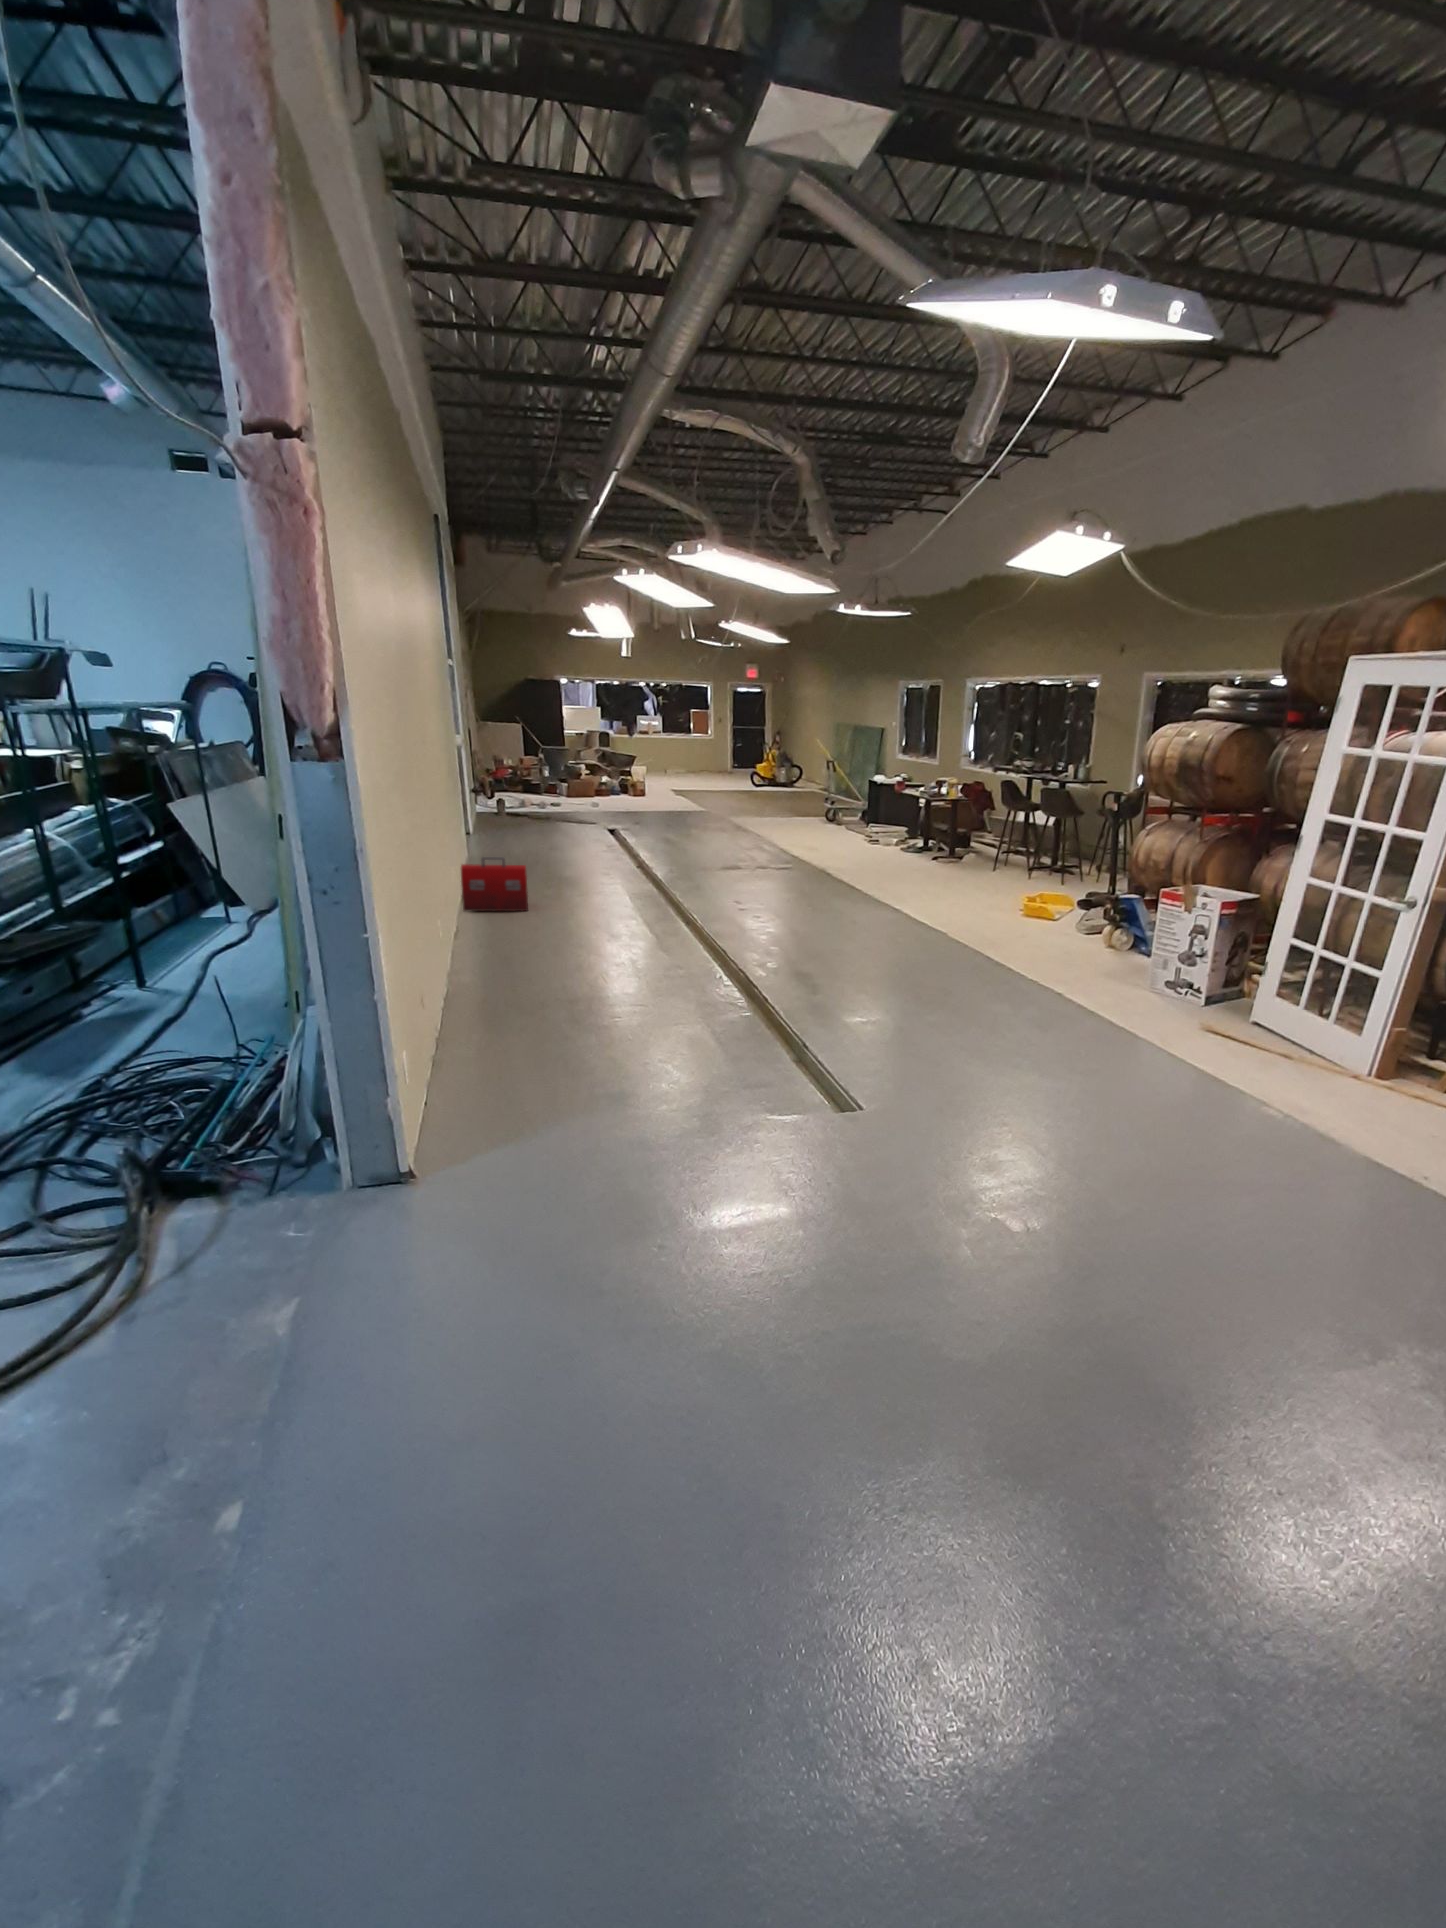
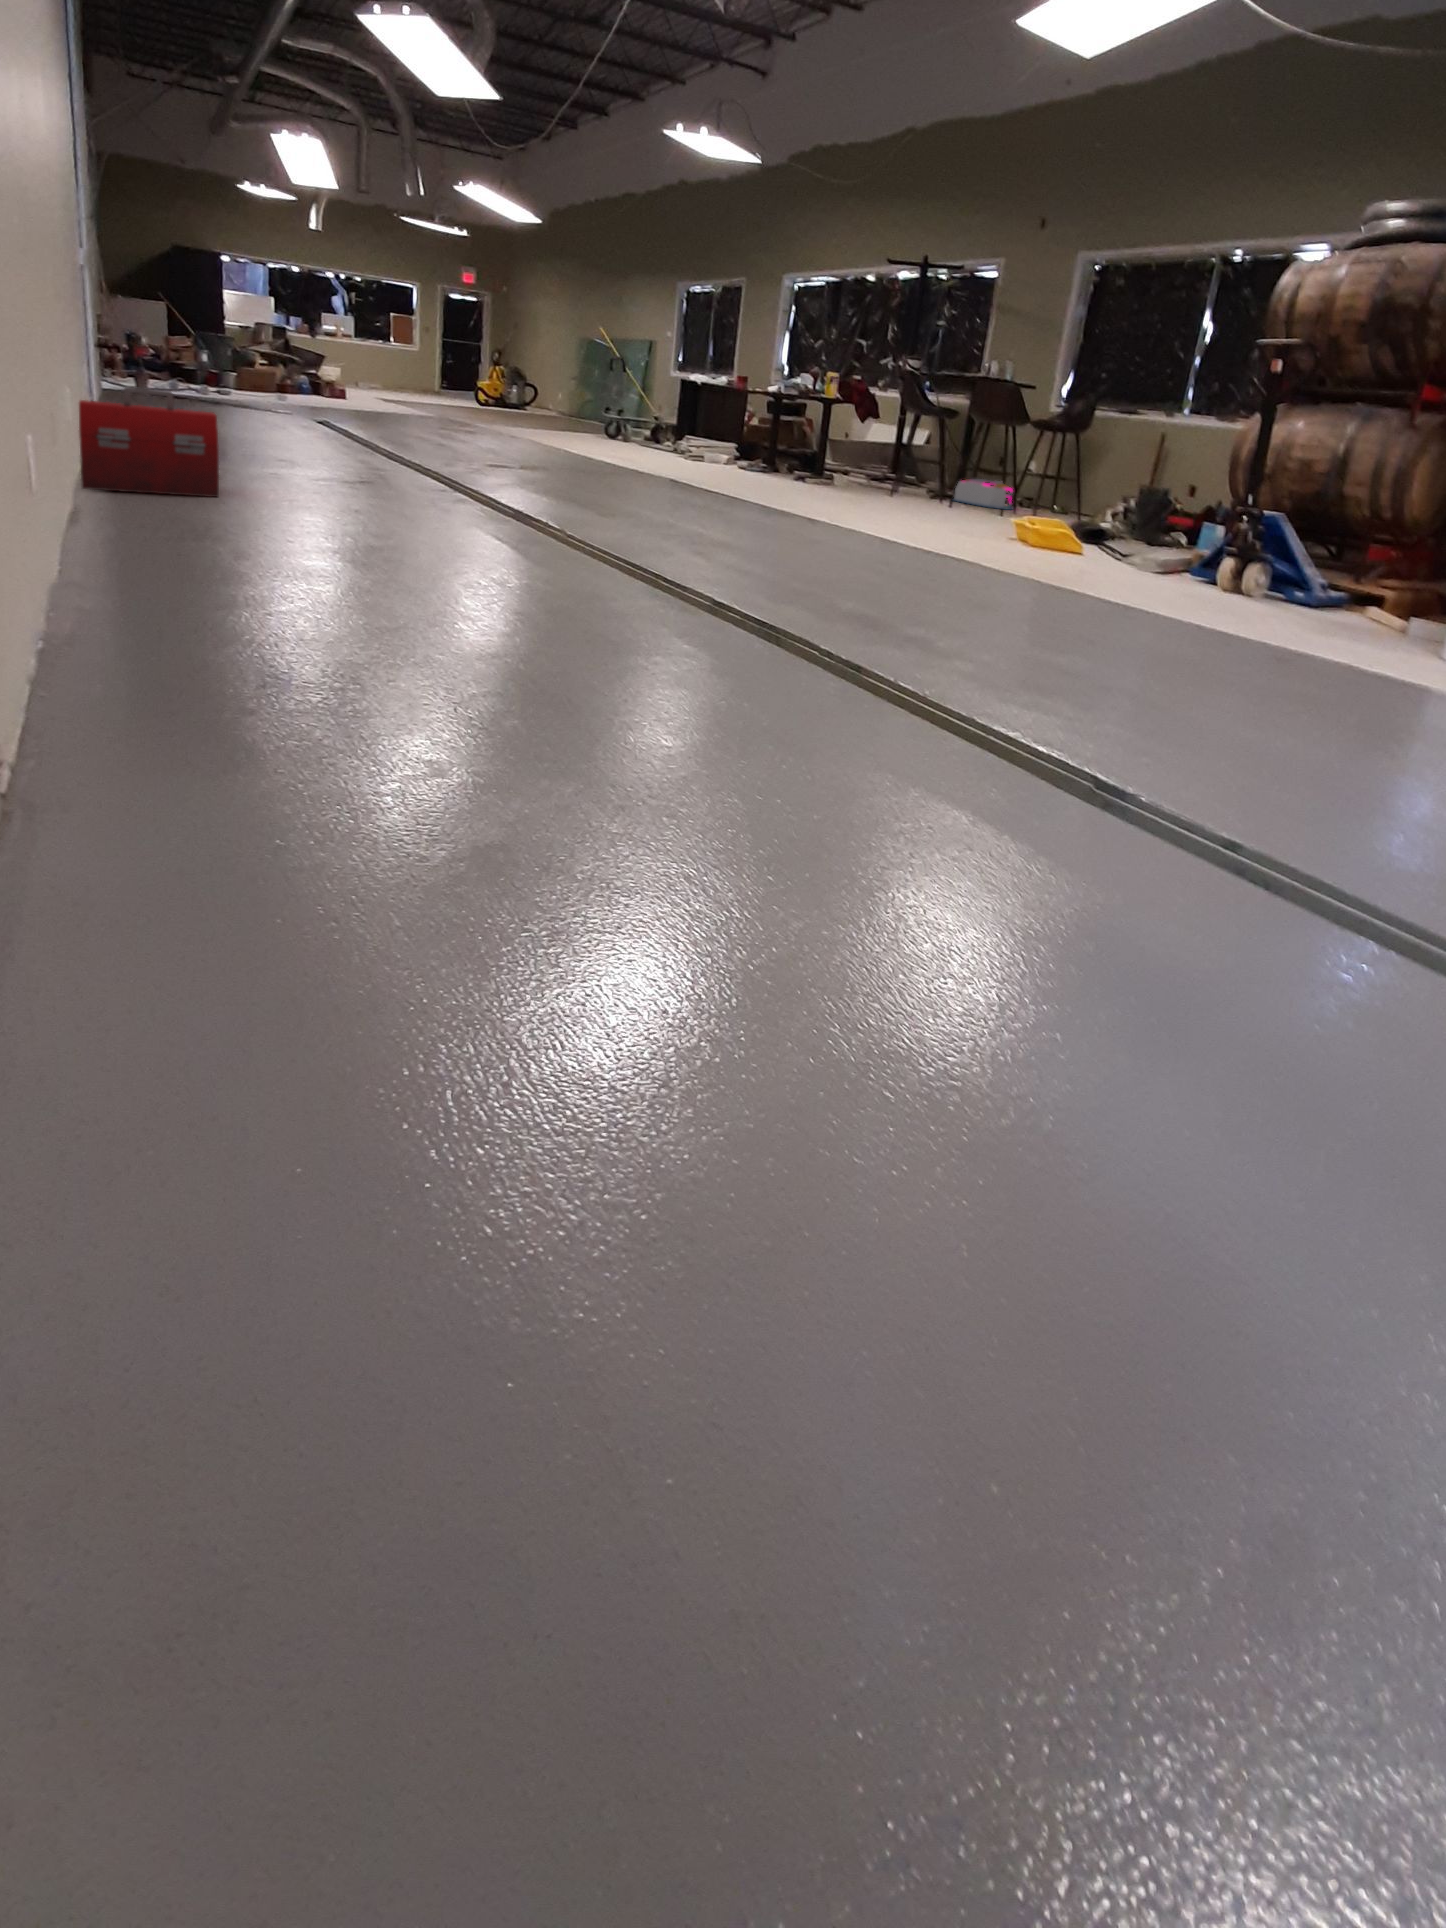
storage bin: none [1050,851,1094,874] -> present [953,479,1013,510]

